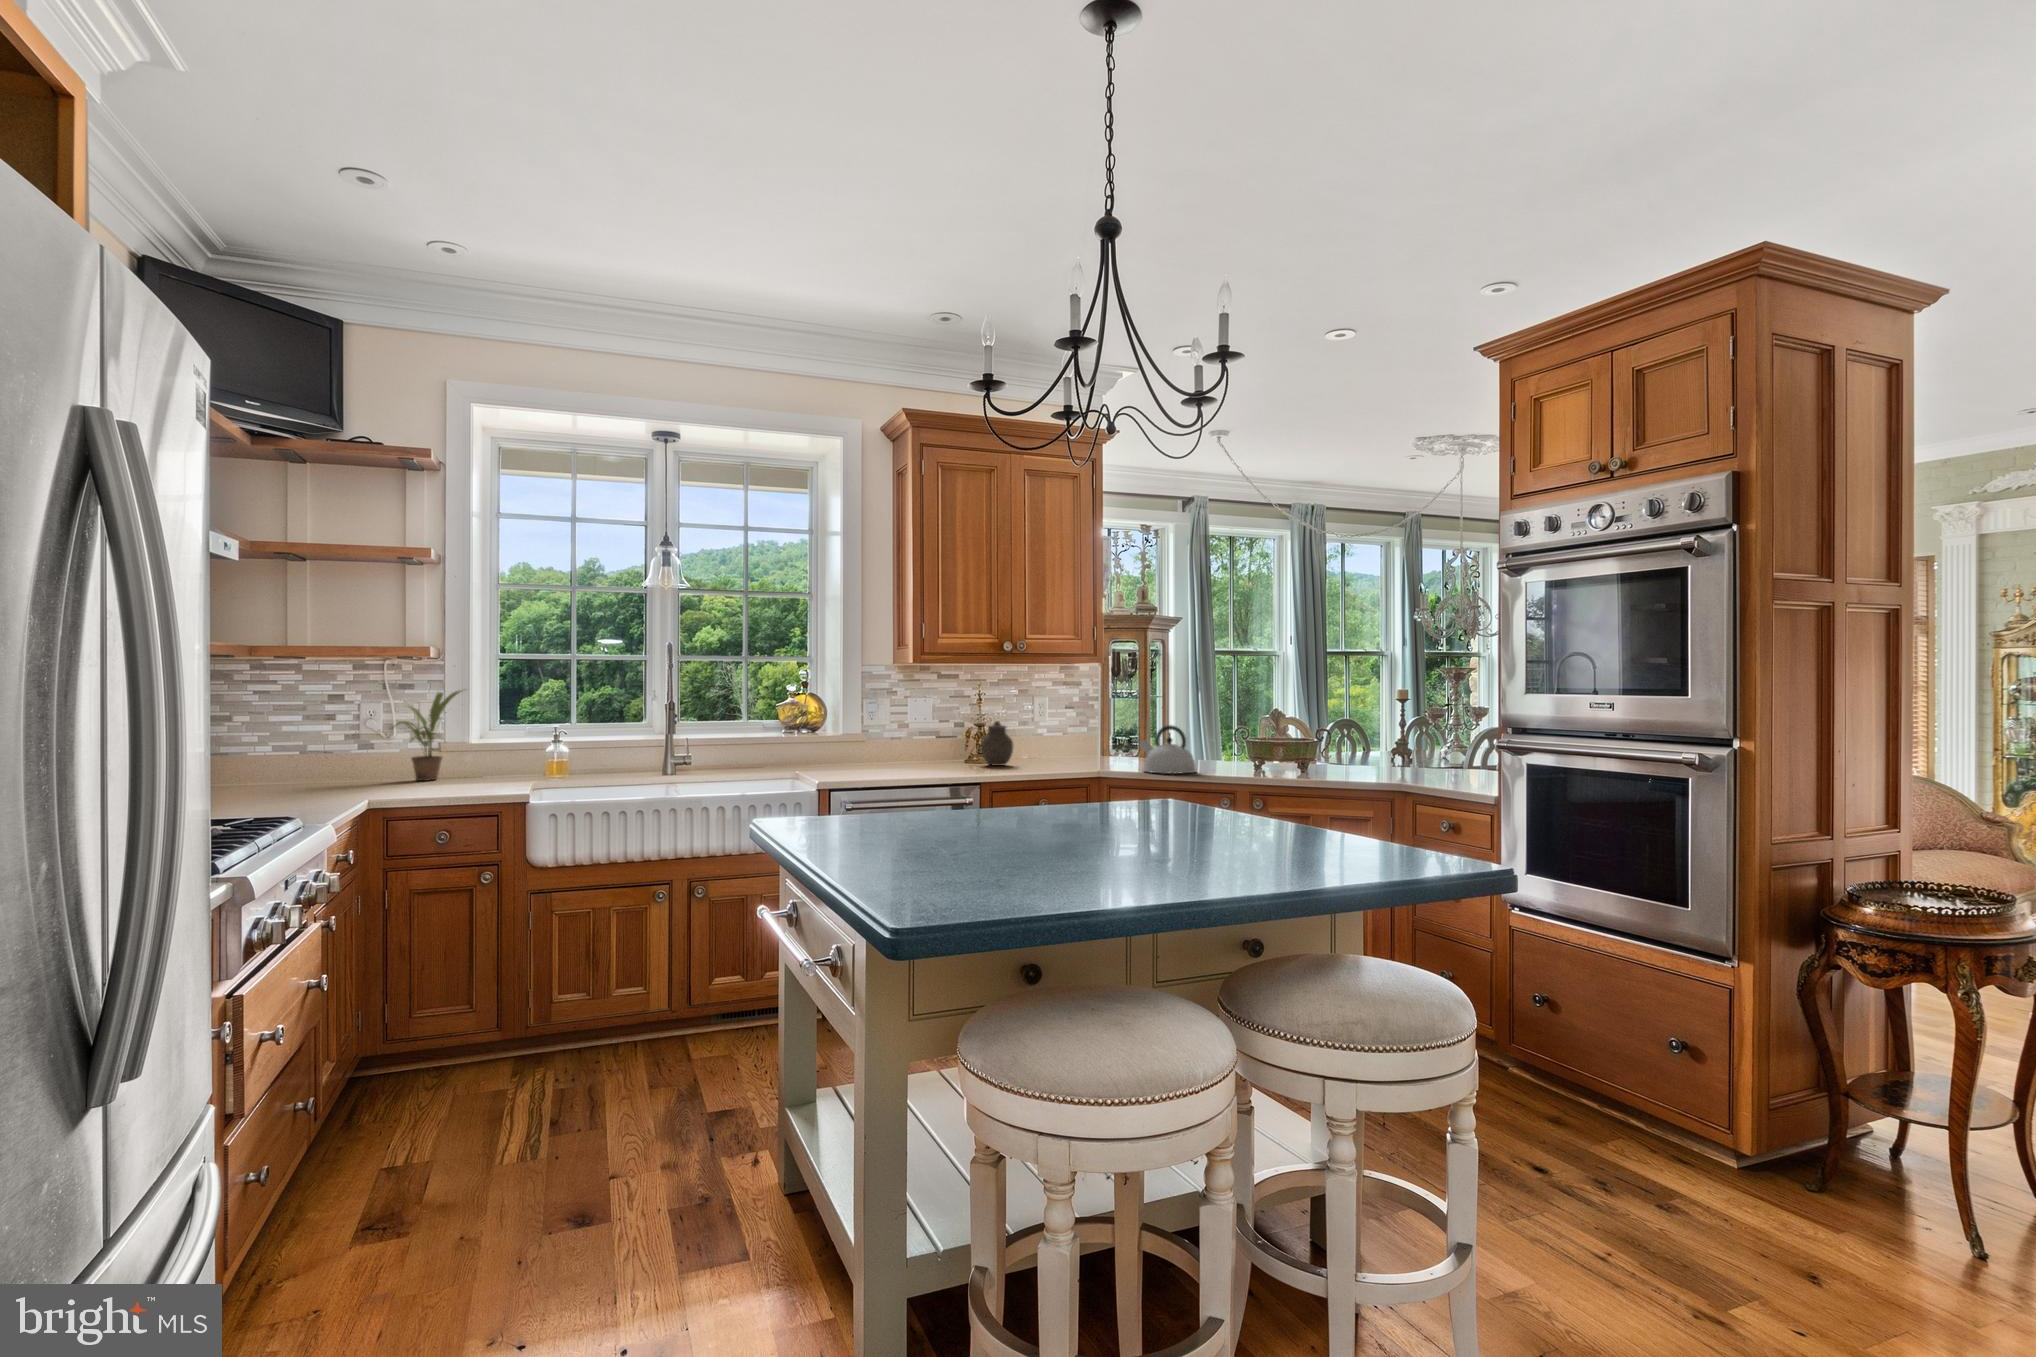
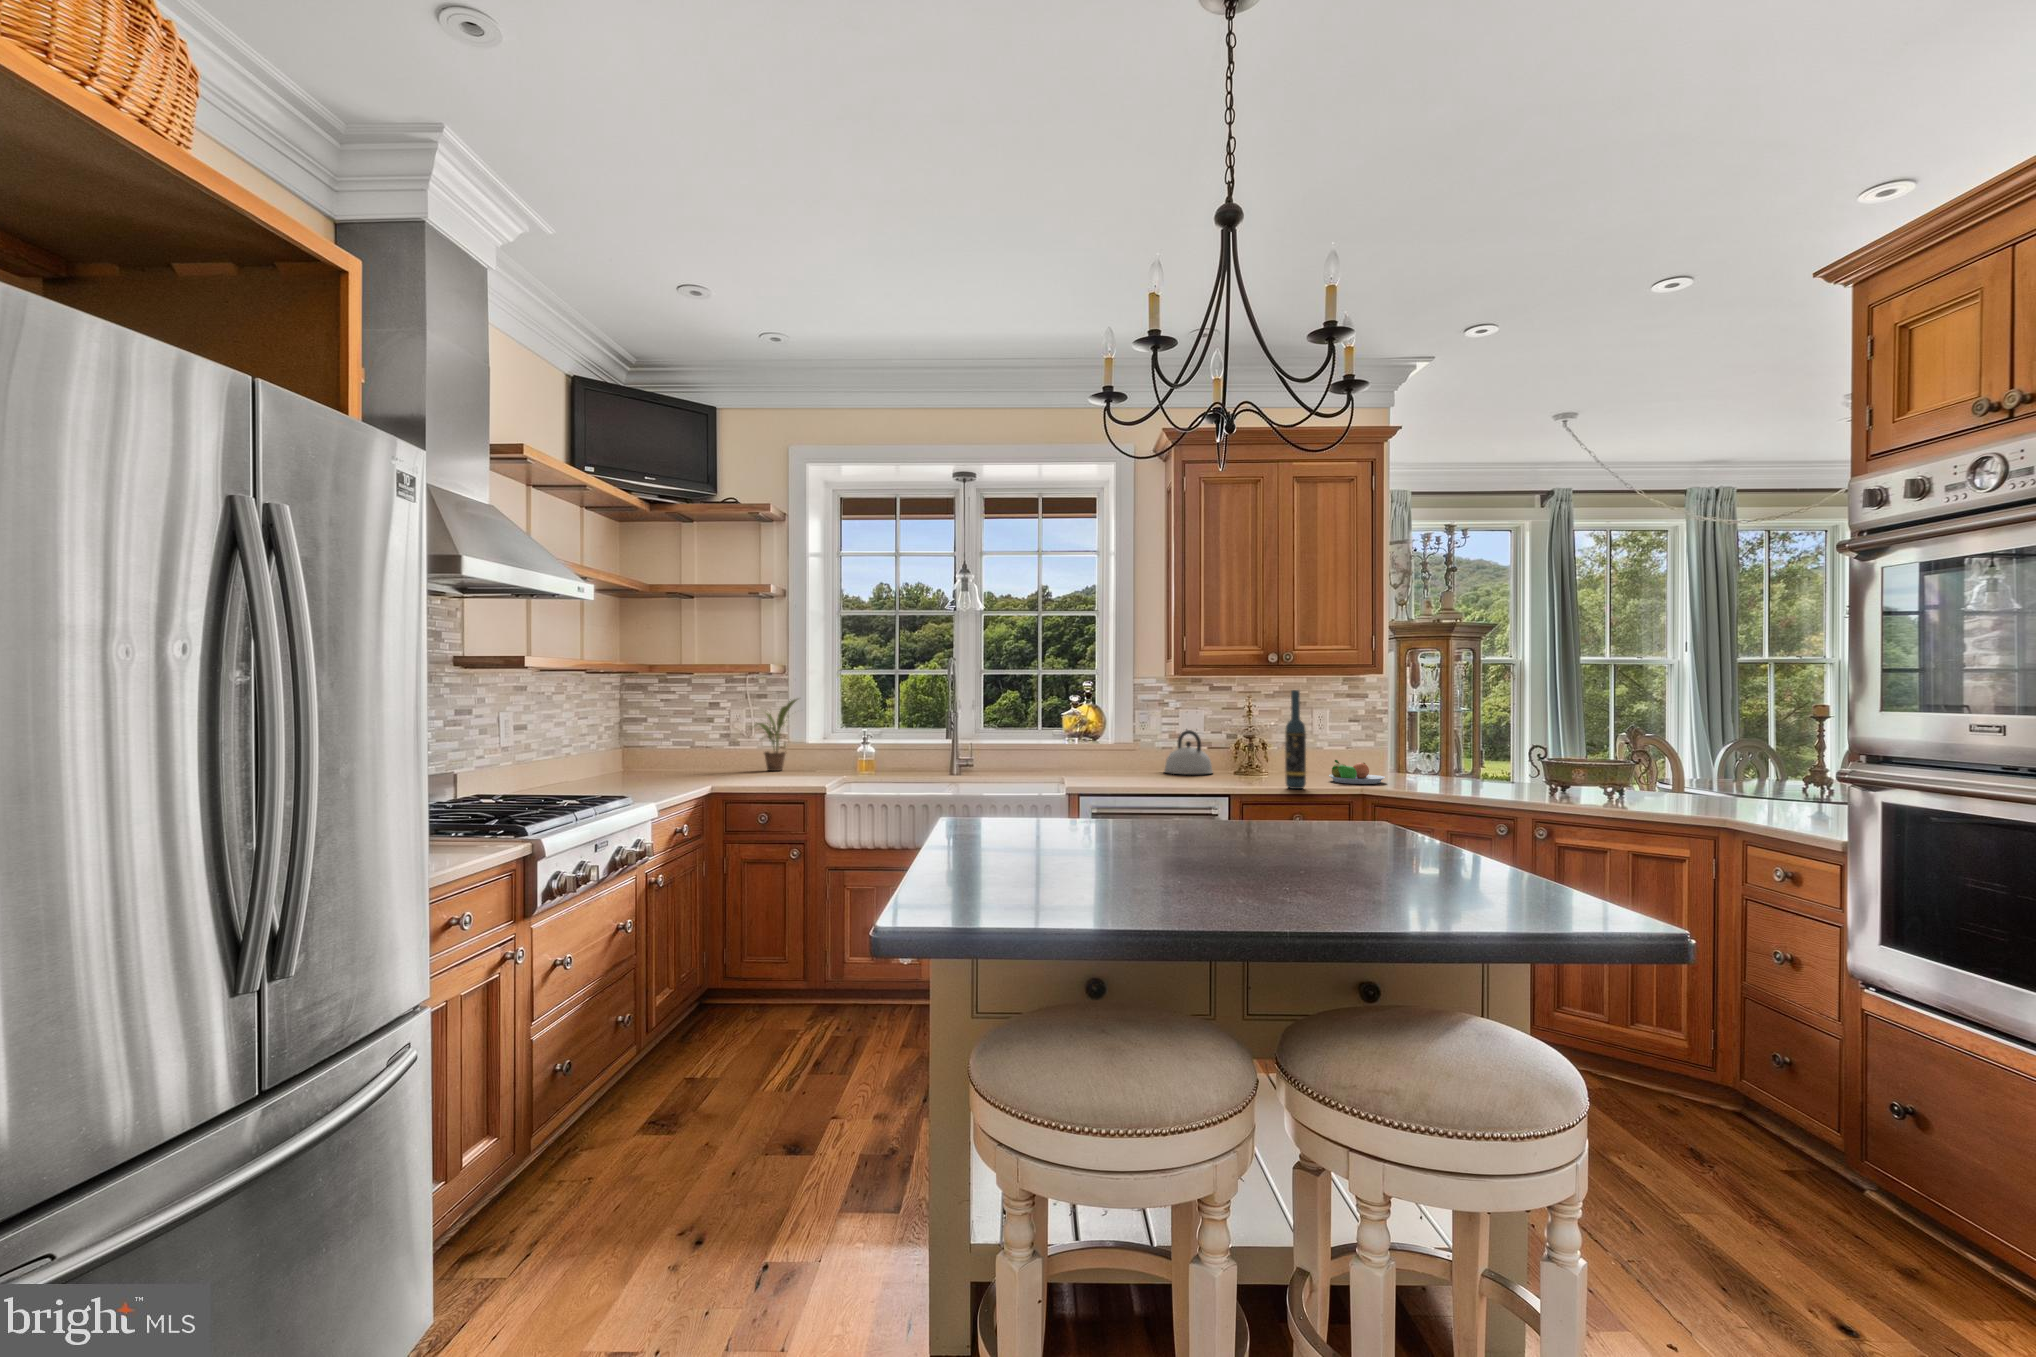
wine bottle: none [1032,679,1050,776] -> present [1285,690,1306,789]
jar: present [981,721,1013,766] -> none [1249,732,1283,776]
kettle: present [1139,725,1196,774] -> present [1164,730,1213,775]
fruit bowl: none [1059,747,1111,769] -> present [1329,760,1385,784]

